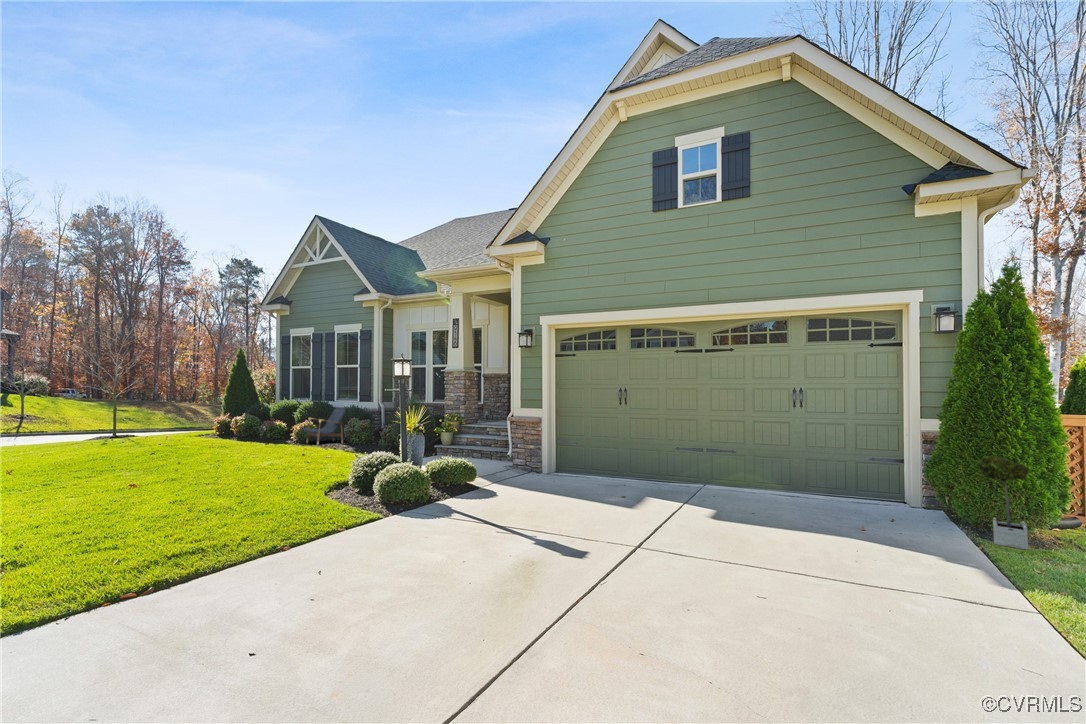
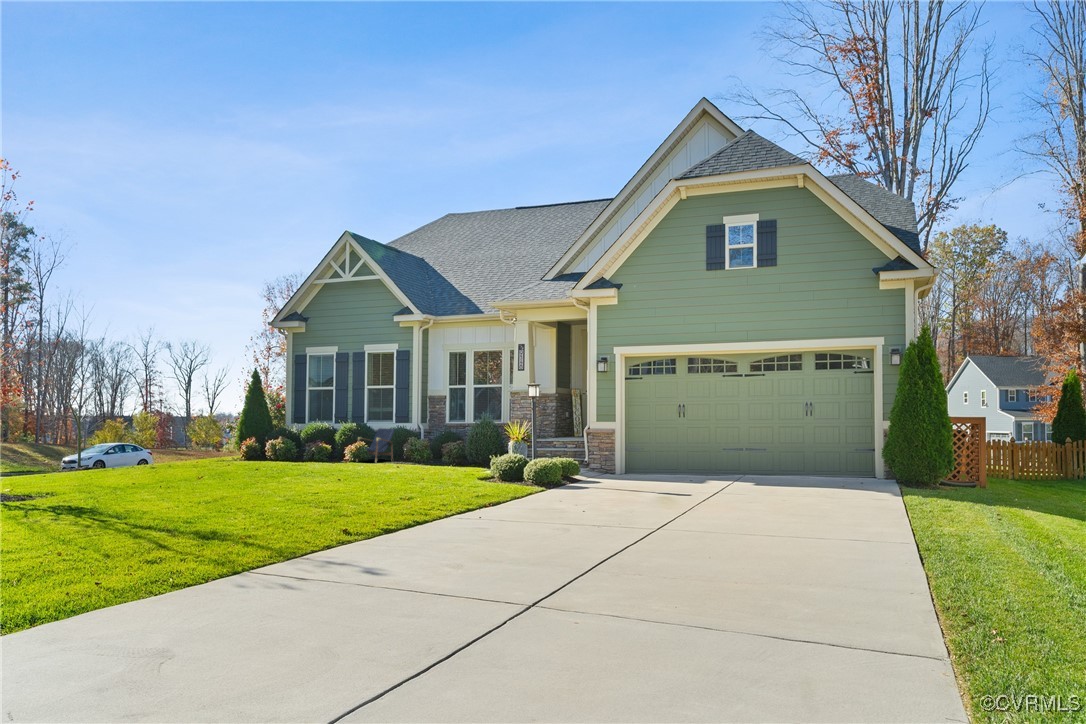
potted tree: present [977,455,1029,550] -> none [907,436,931,486]

